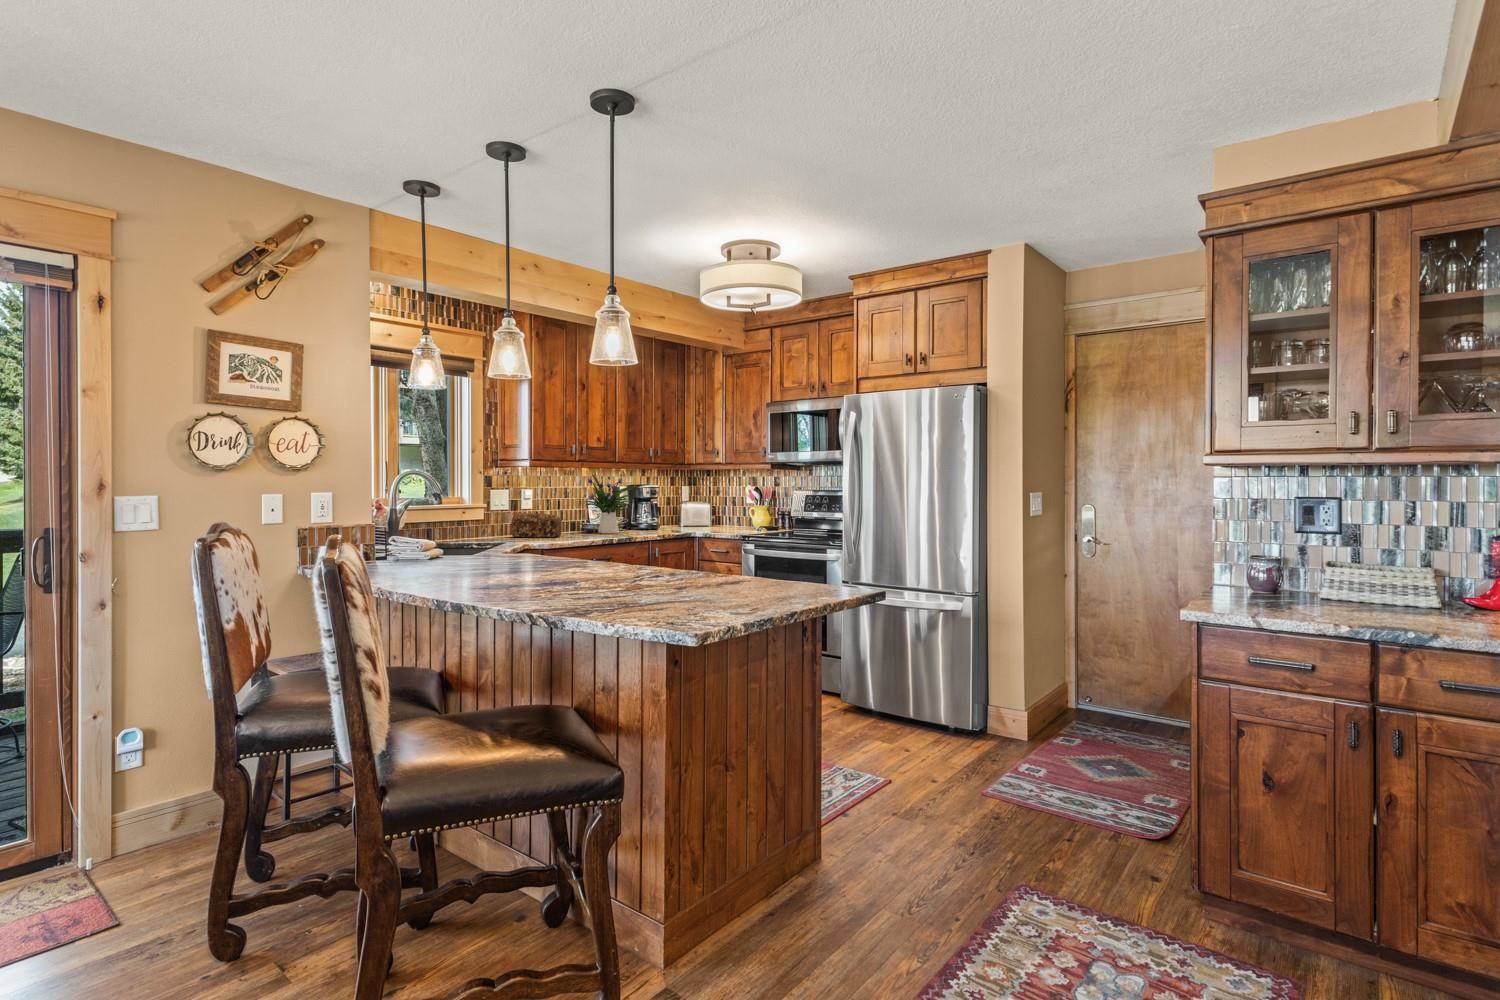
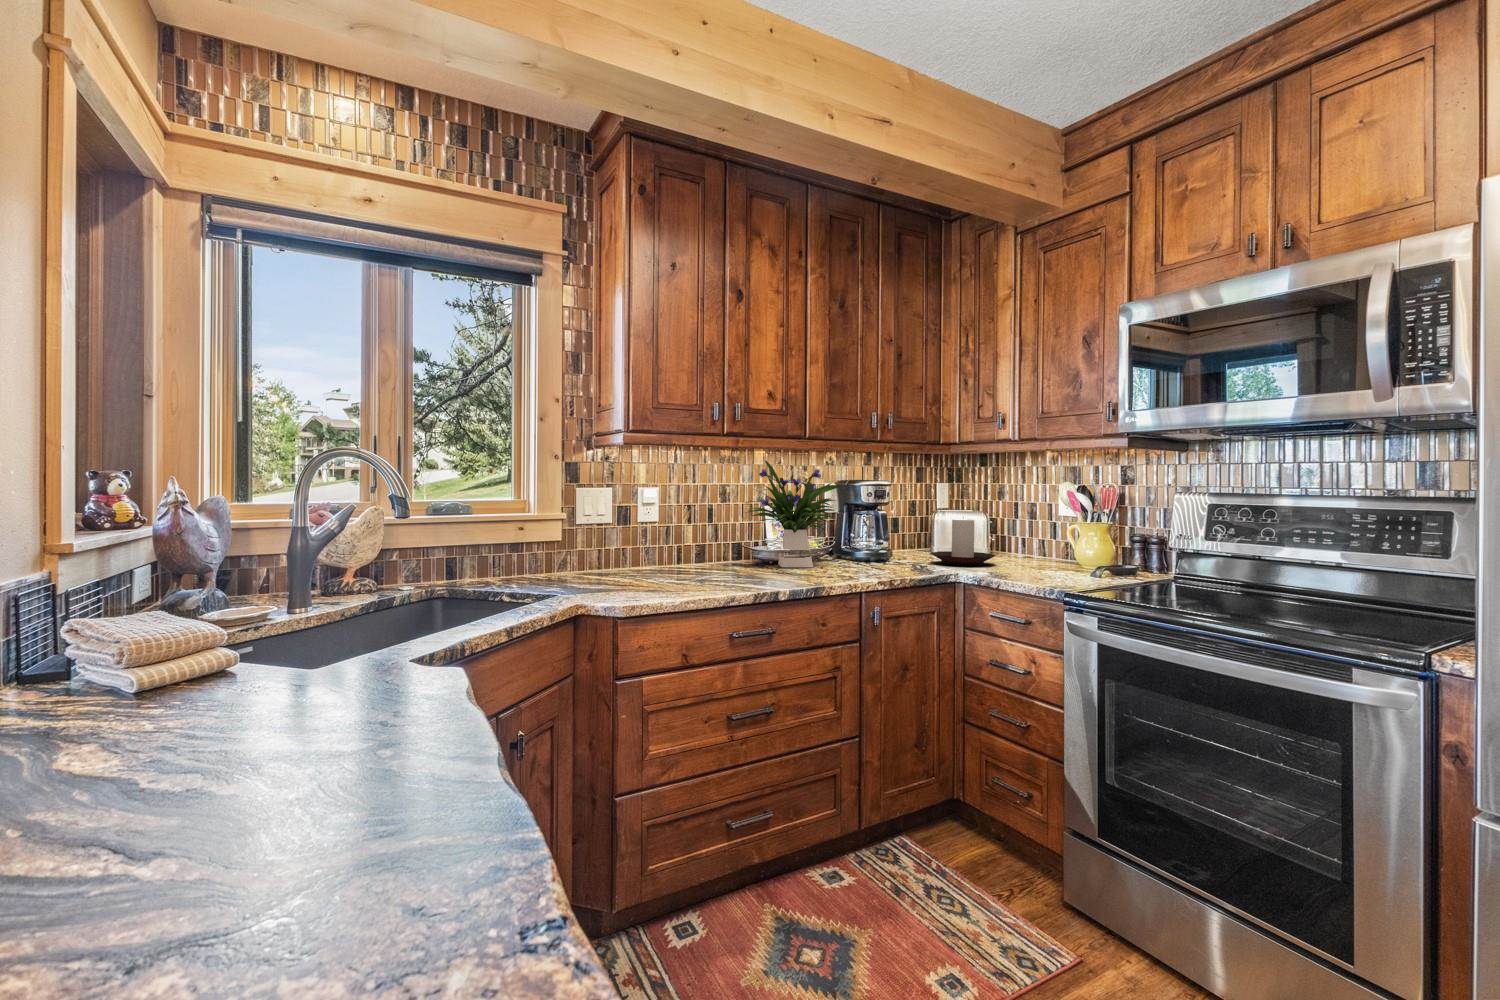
candle holder: none [681,504,715,530] -> present [931,519,996,565]
bread loaf: present [511,513,562,537] -> none [603,531,696,578]

